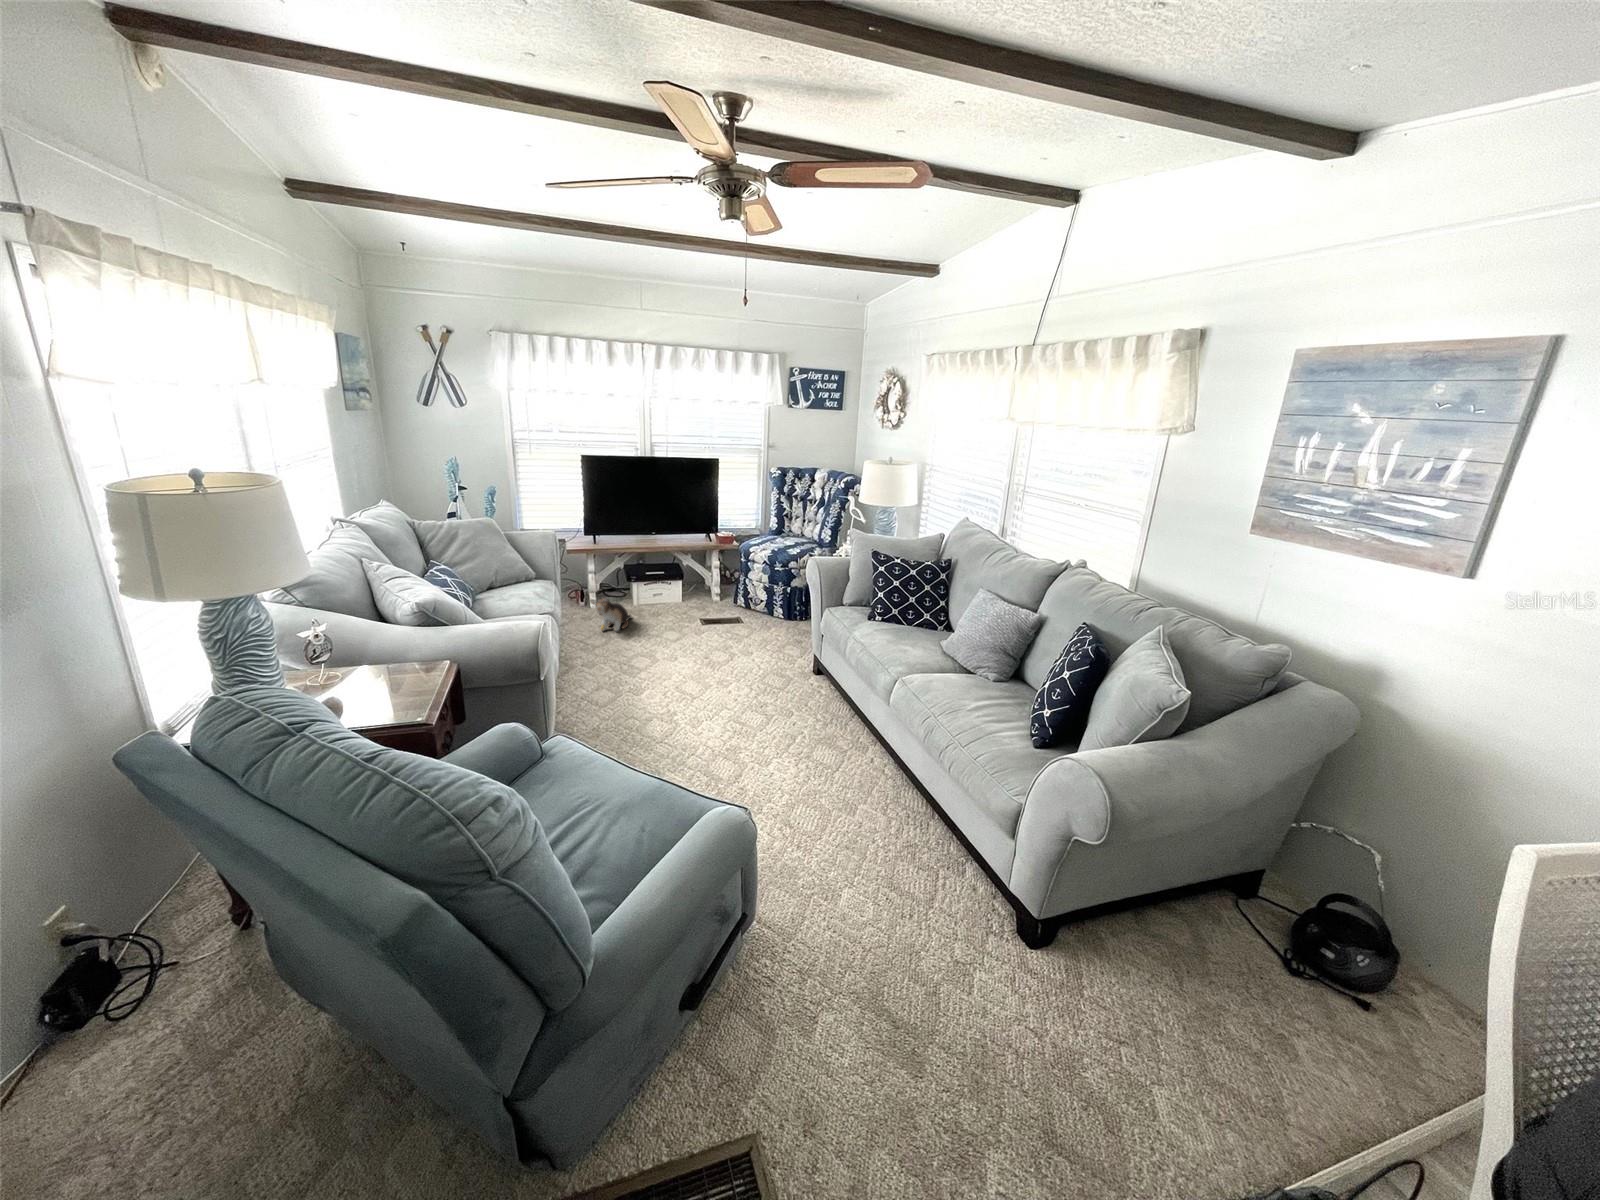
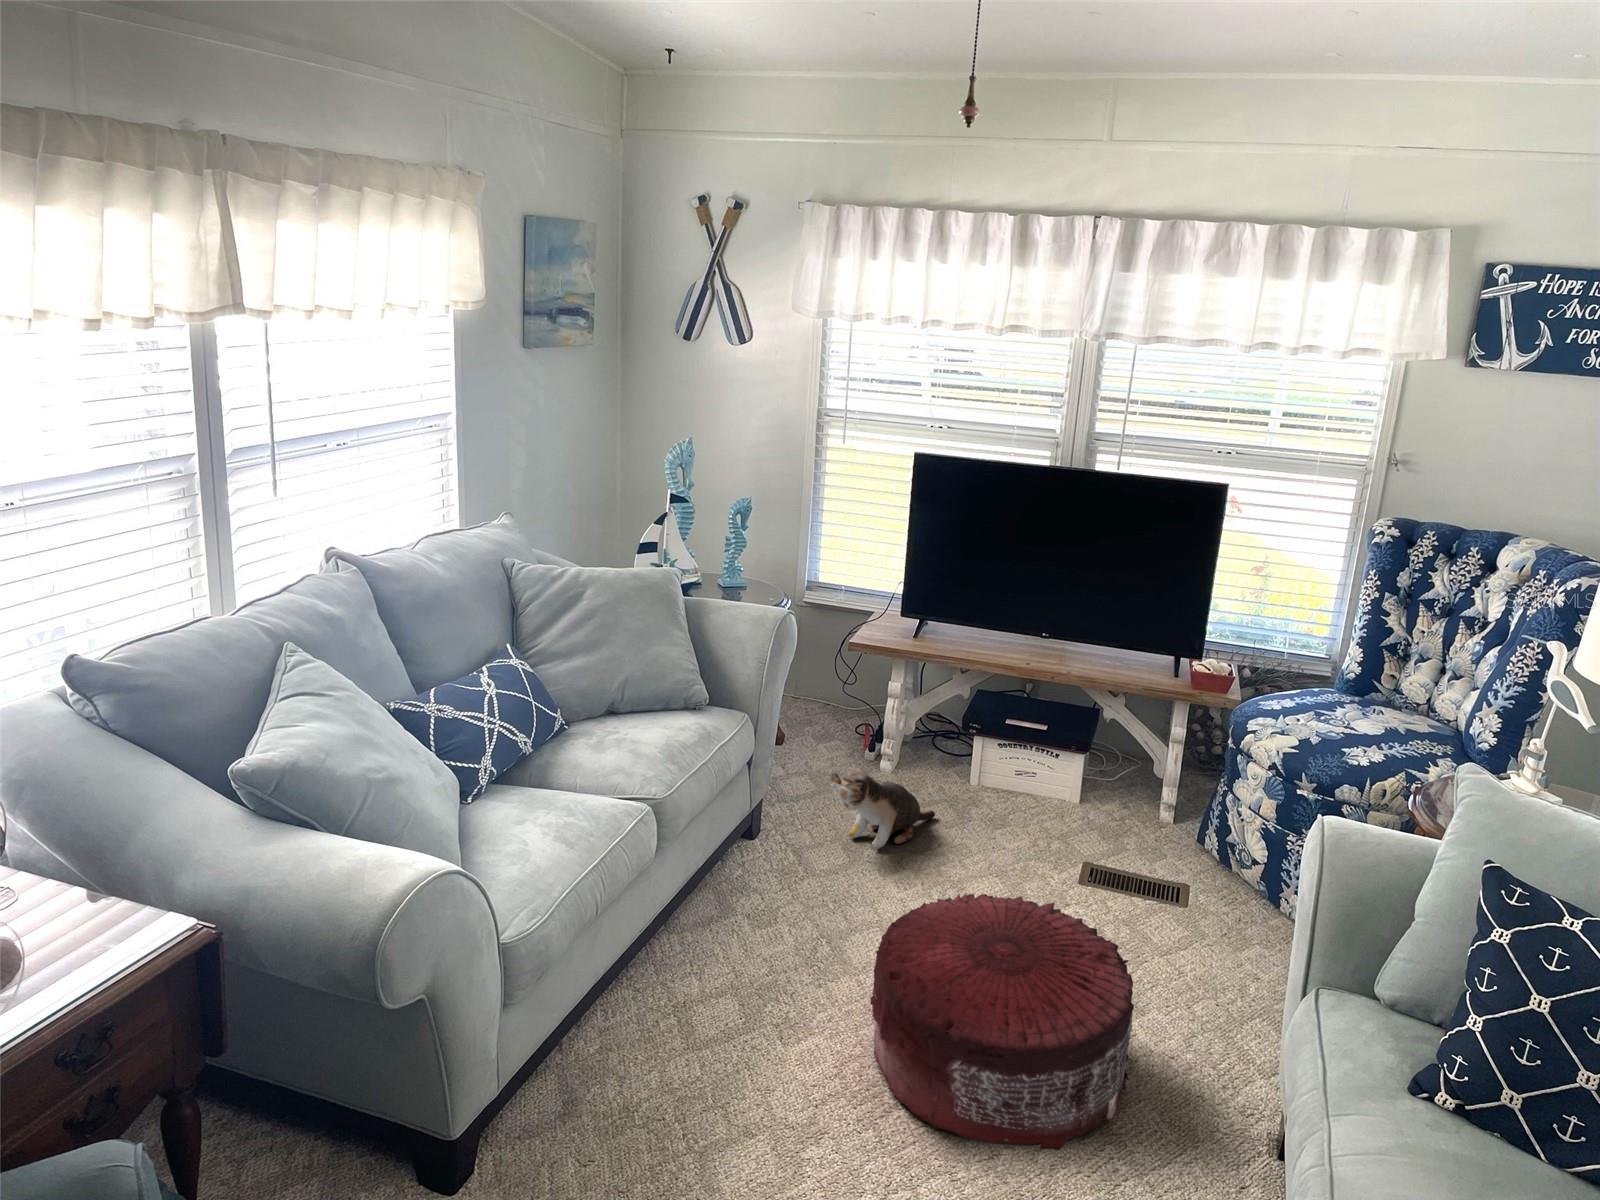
pouf: none [663,616,764,698] -> present [870,894,1134,1150]

